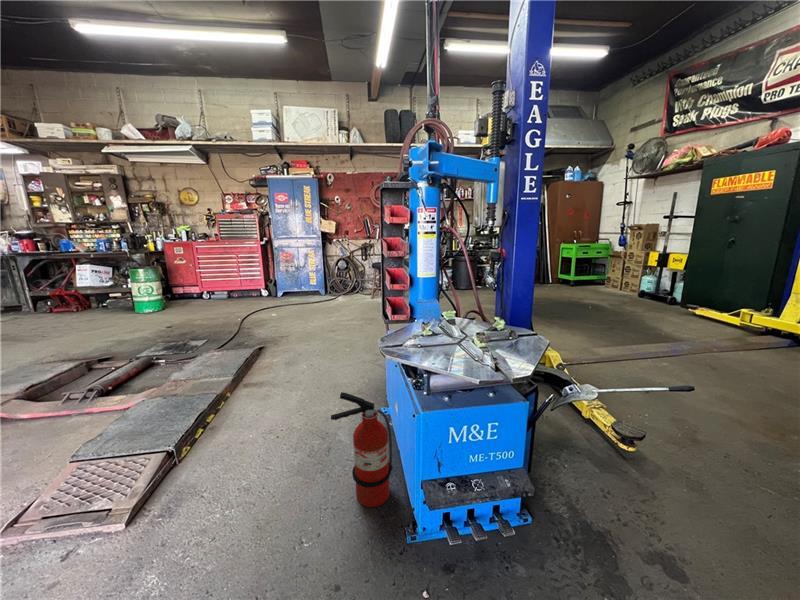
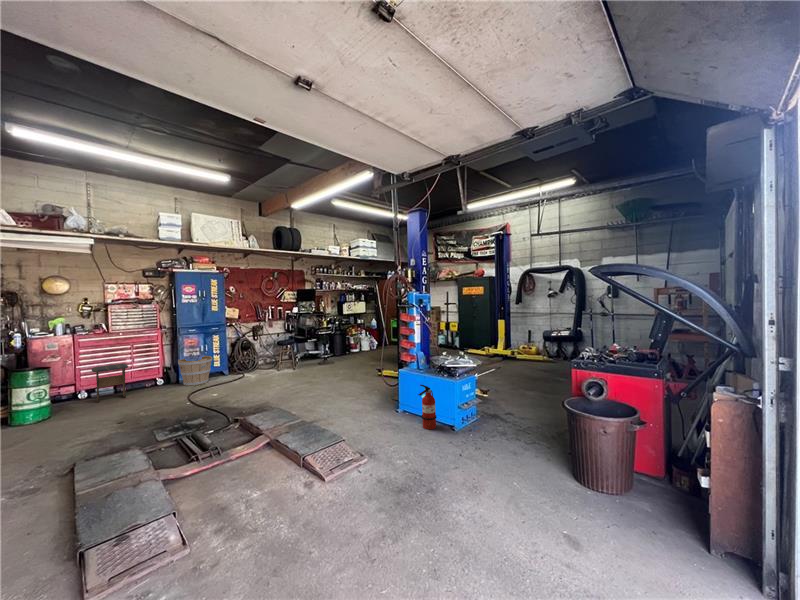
stool: none [192,272,228,306] -> present [91,364,128,403]
wooden bucket: none [267,272,301,302] -> present [178,356,212,386]

